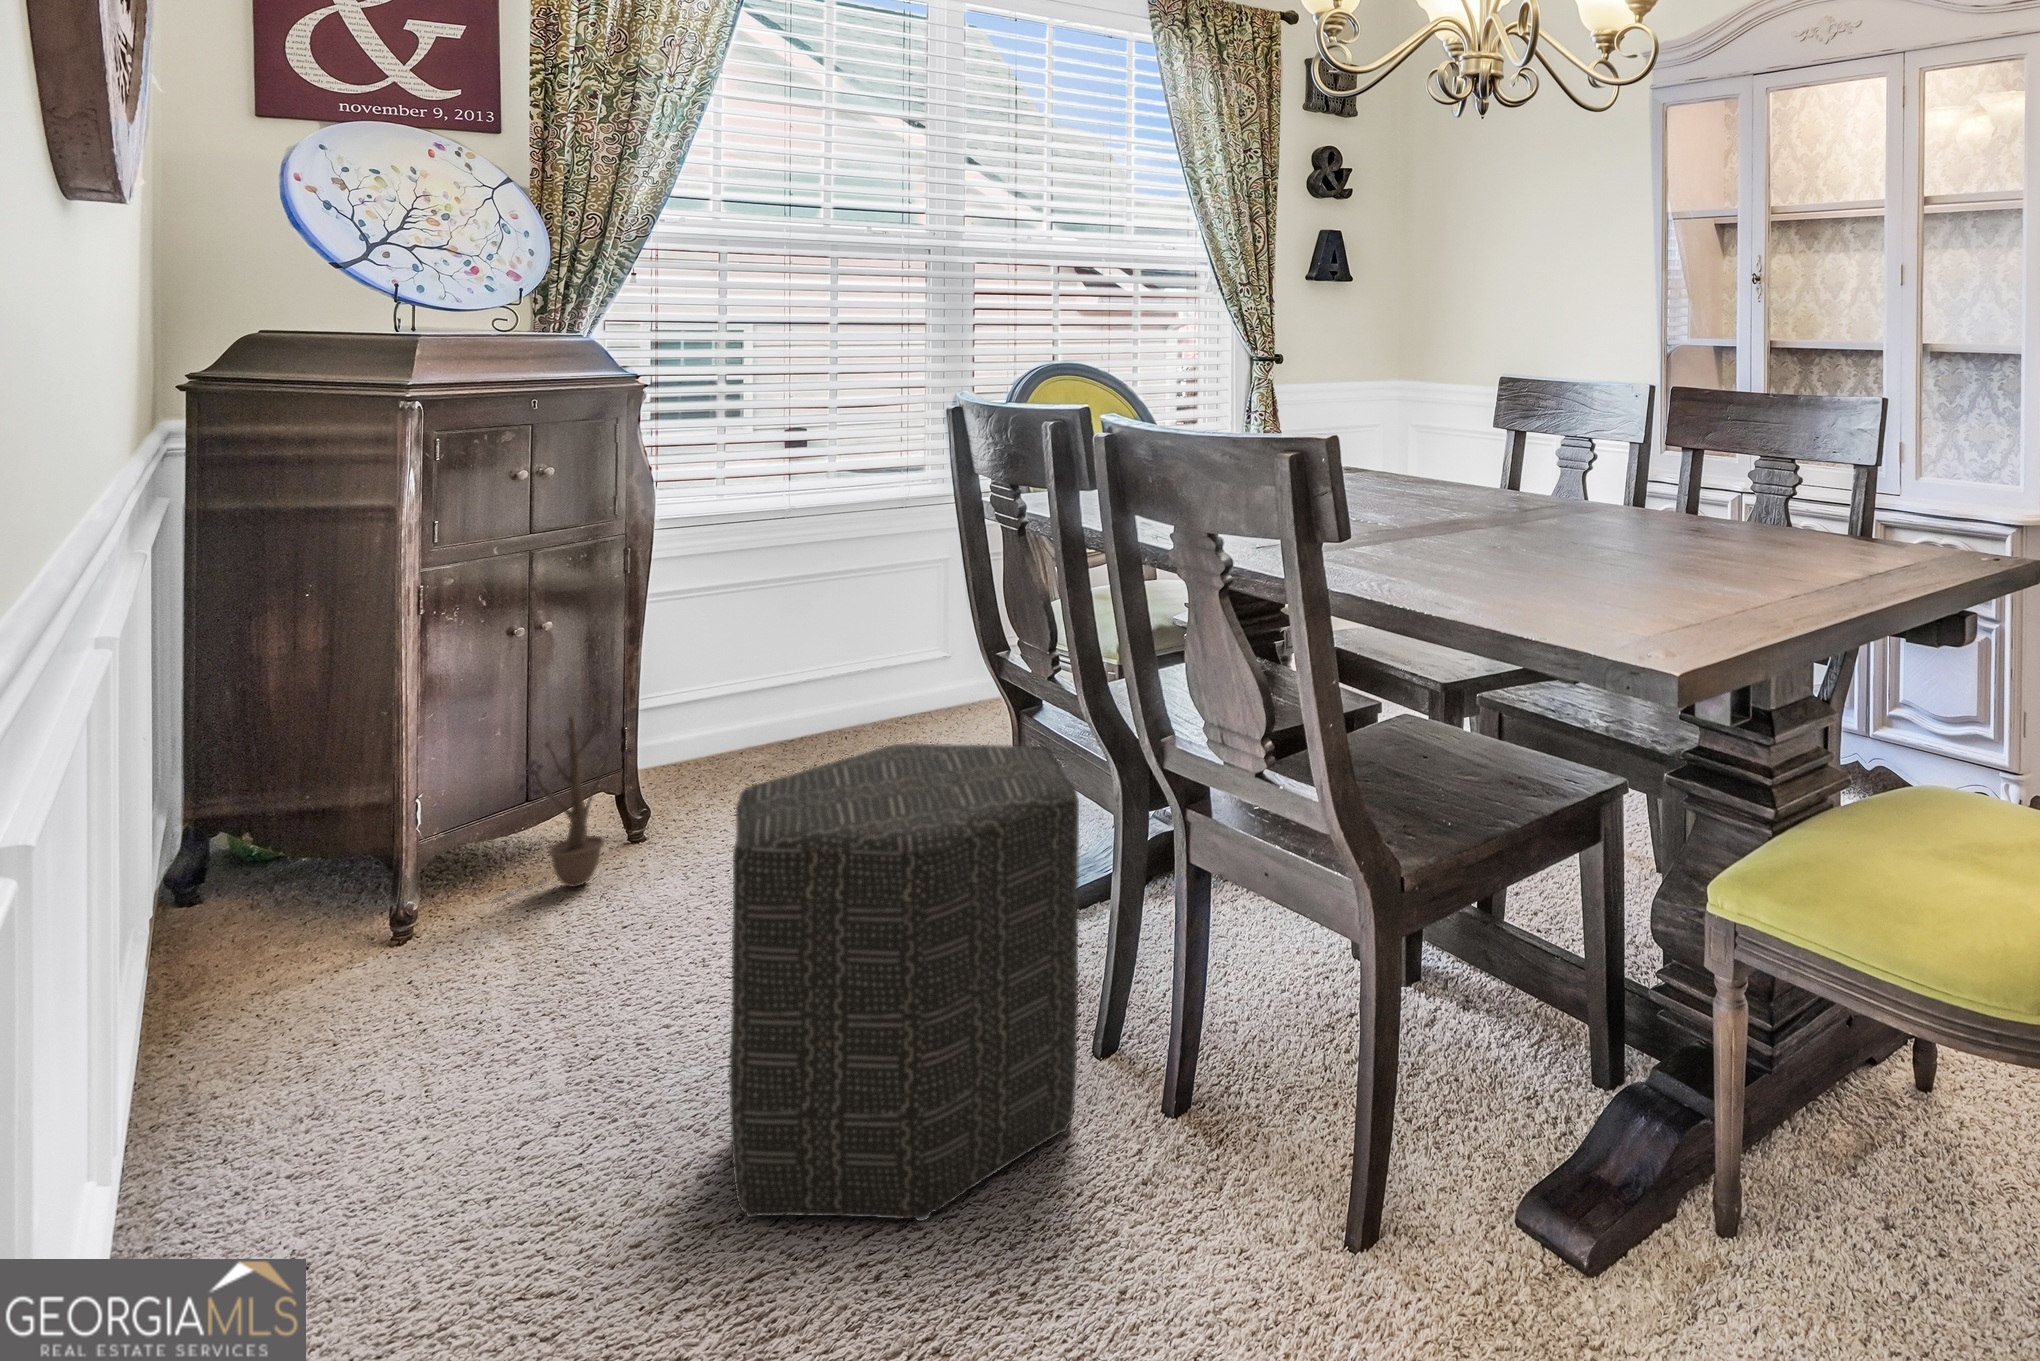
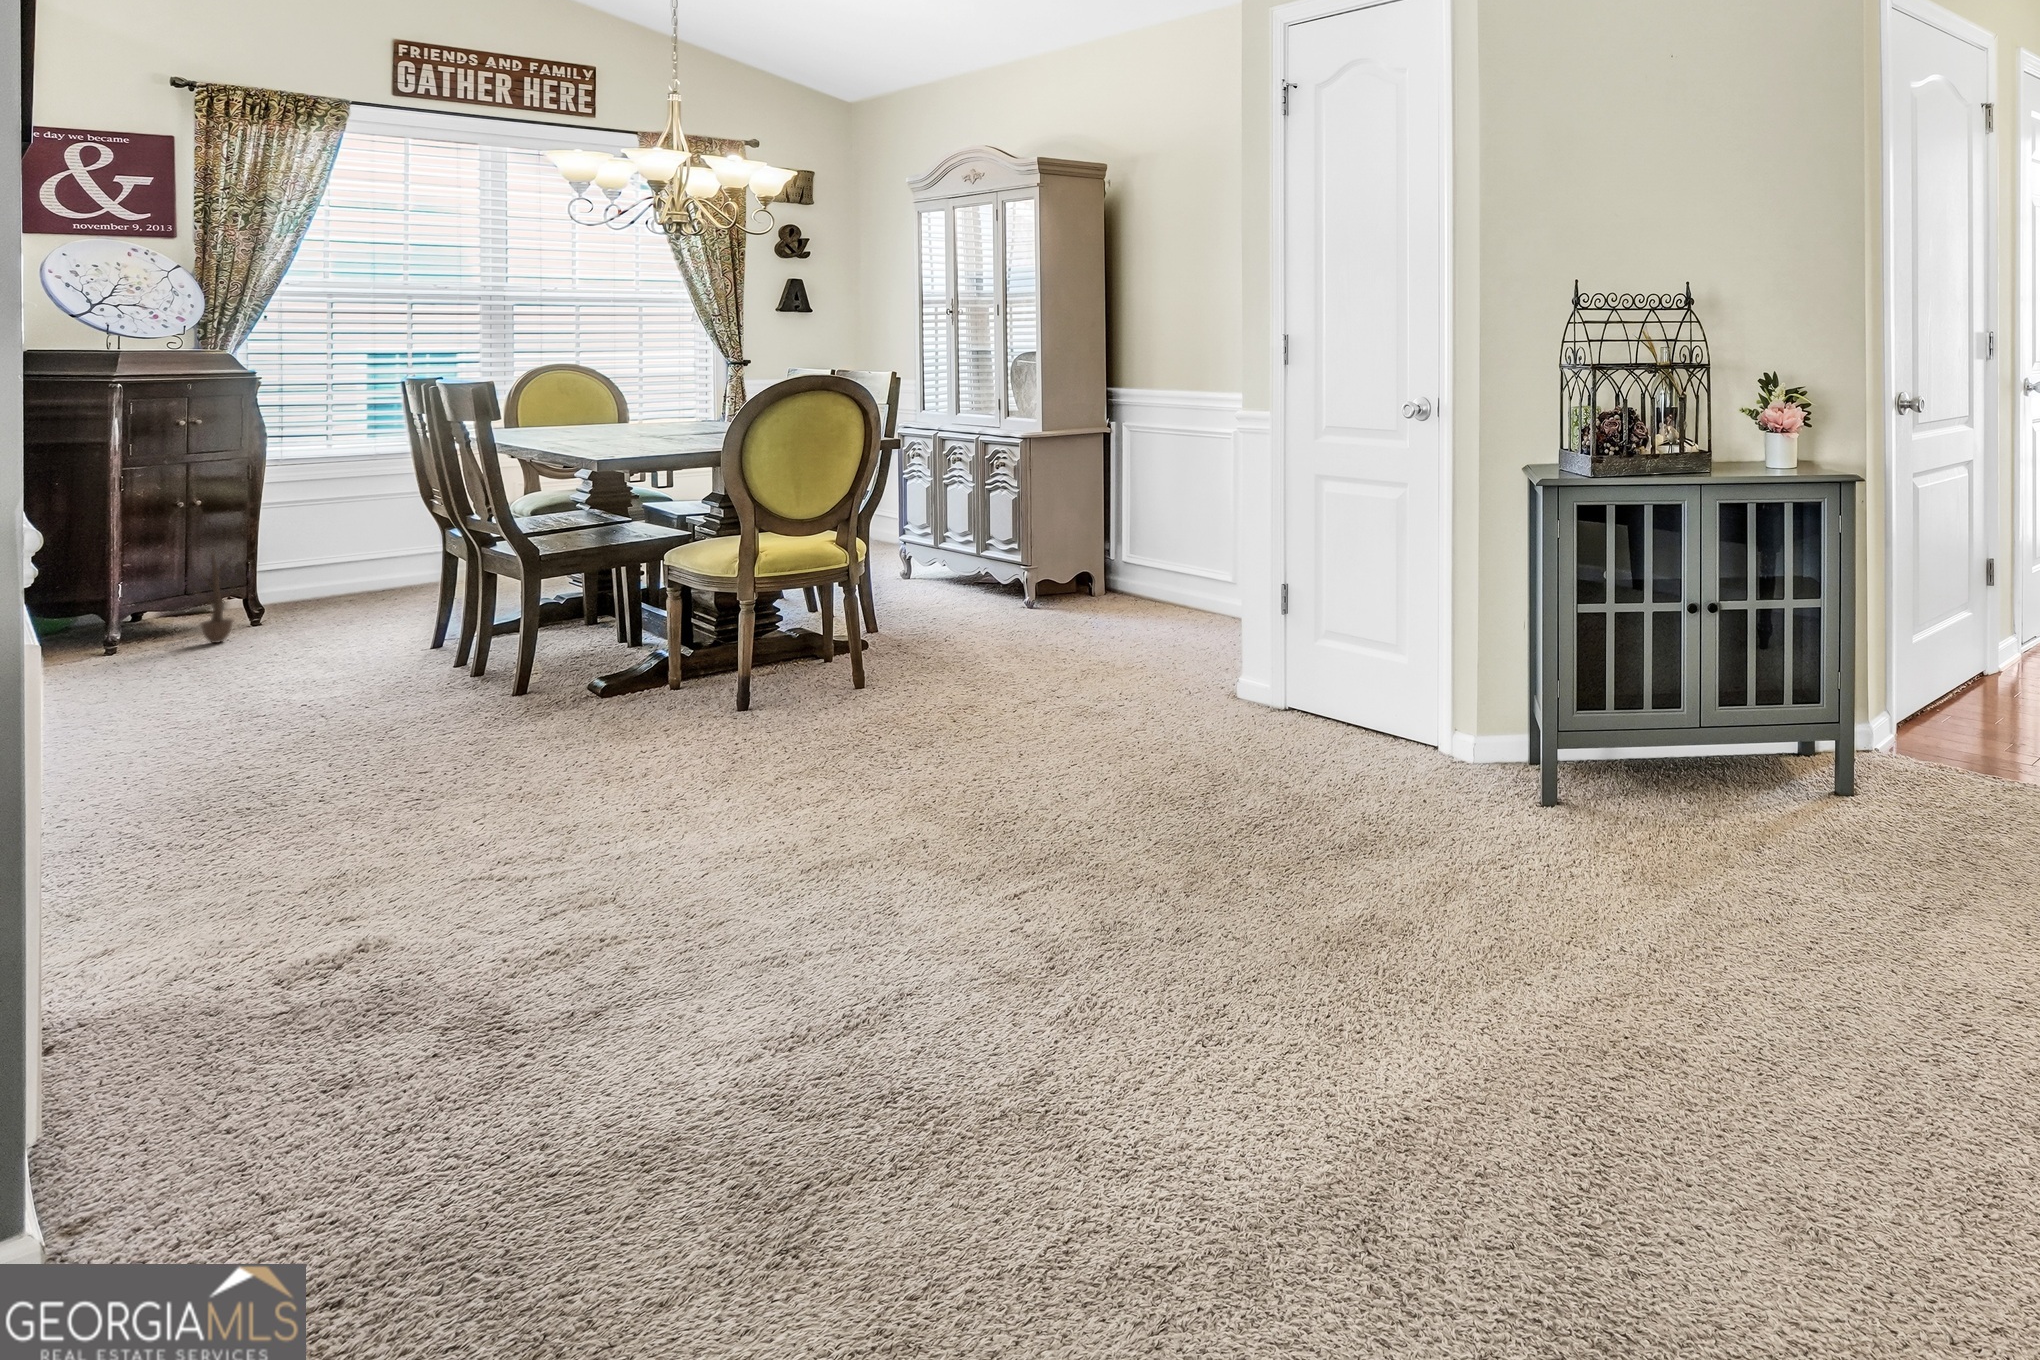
ottoman: present [729,743,1079,1221] -> none [257,535,440,711]

